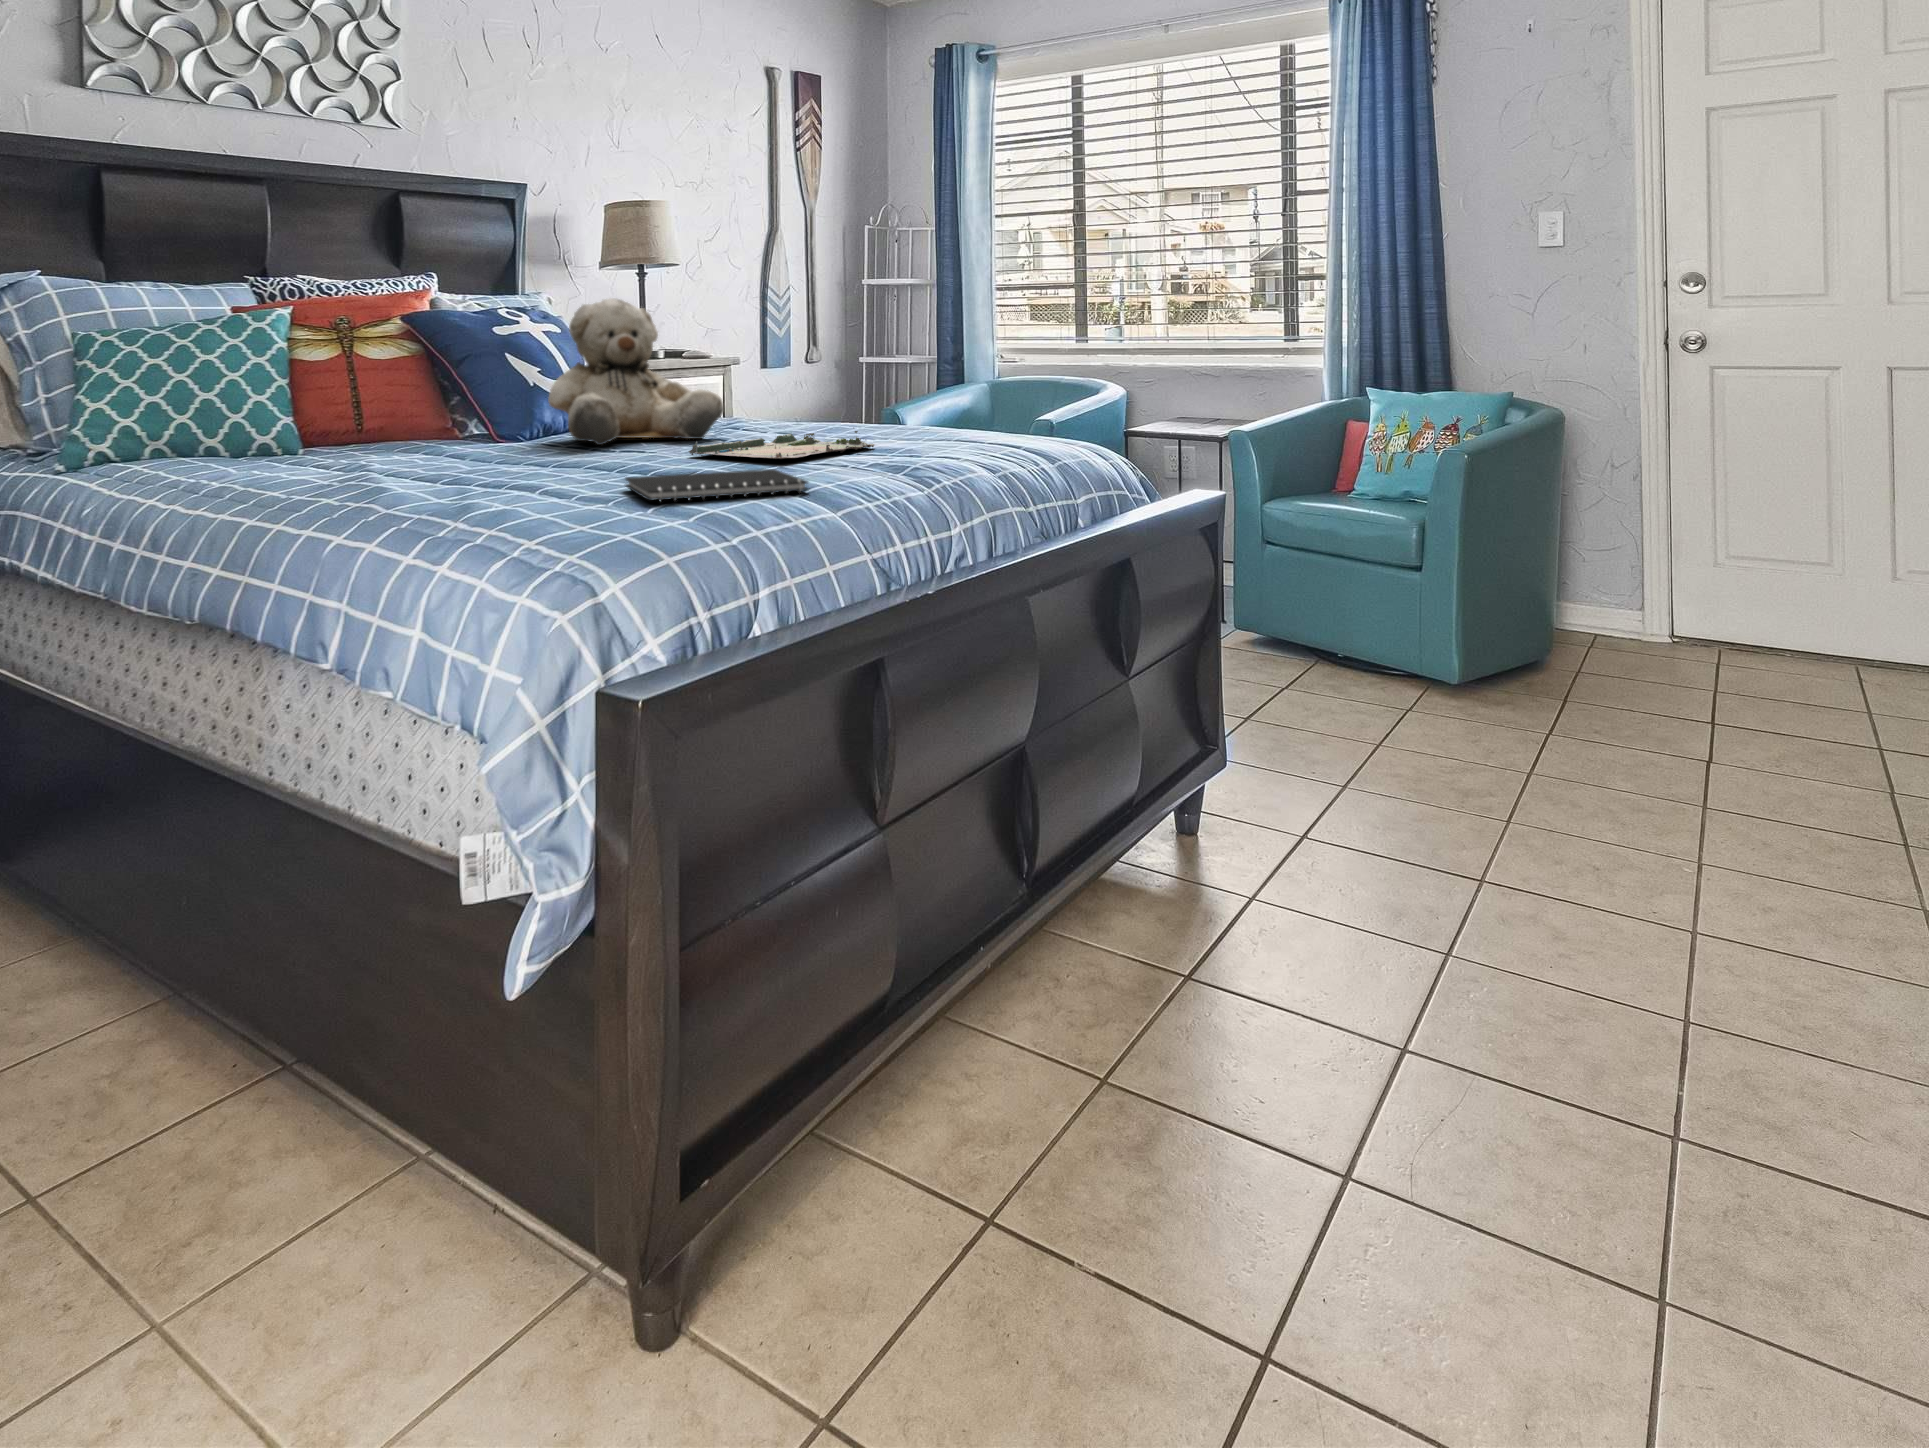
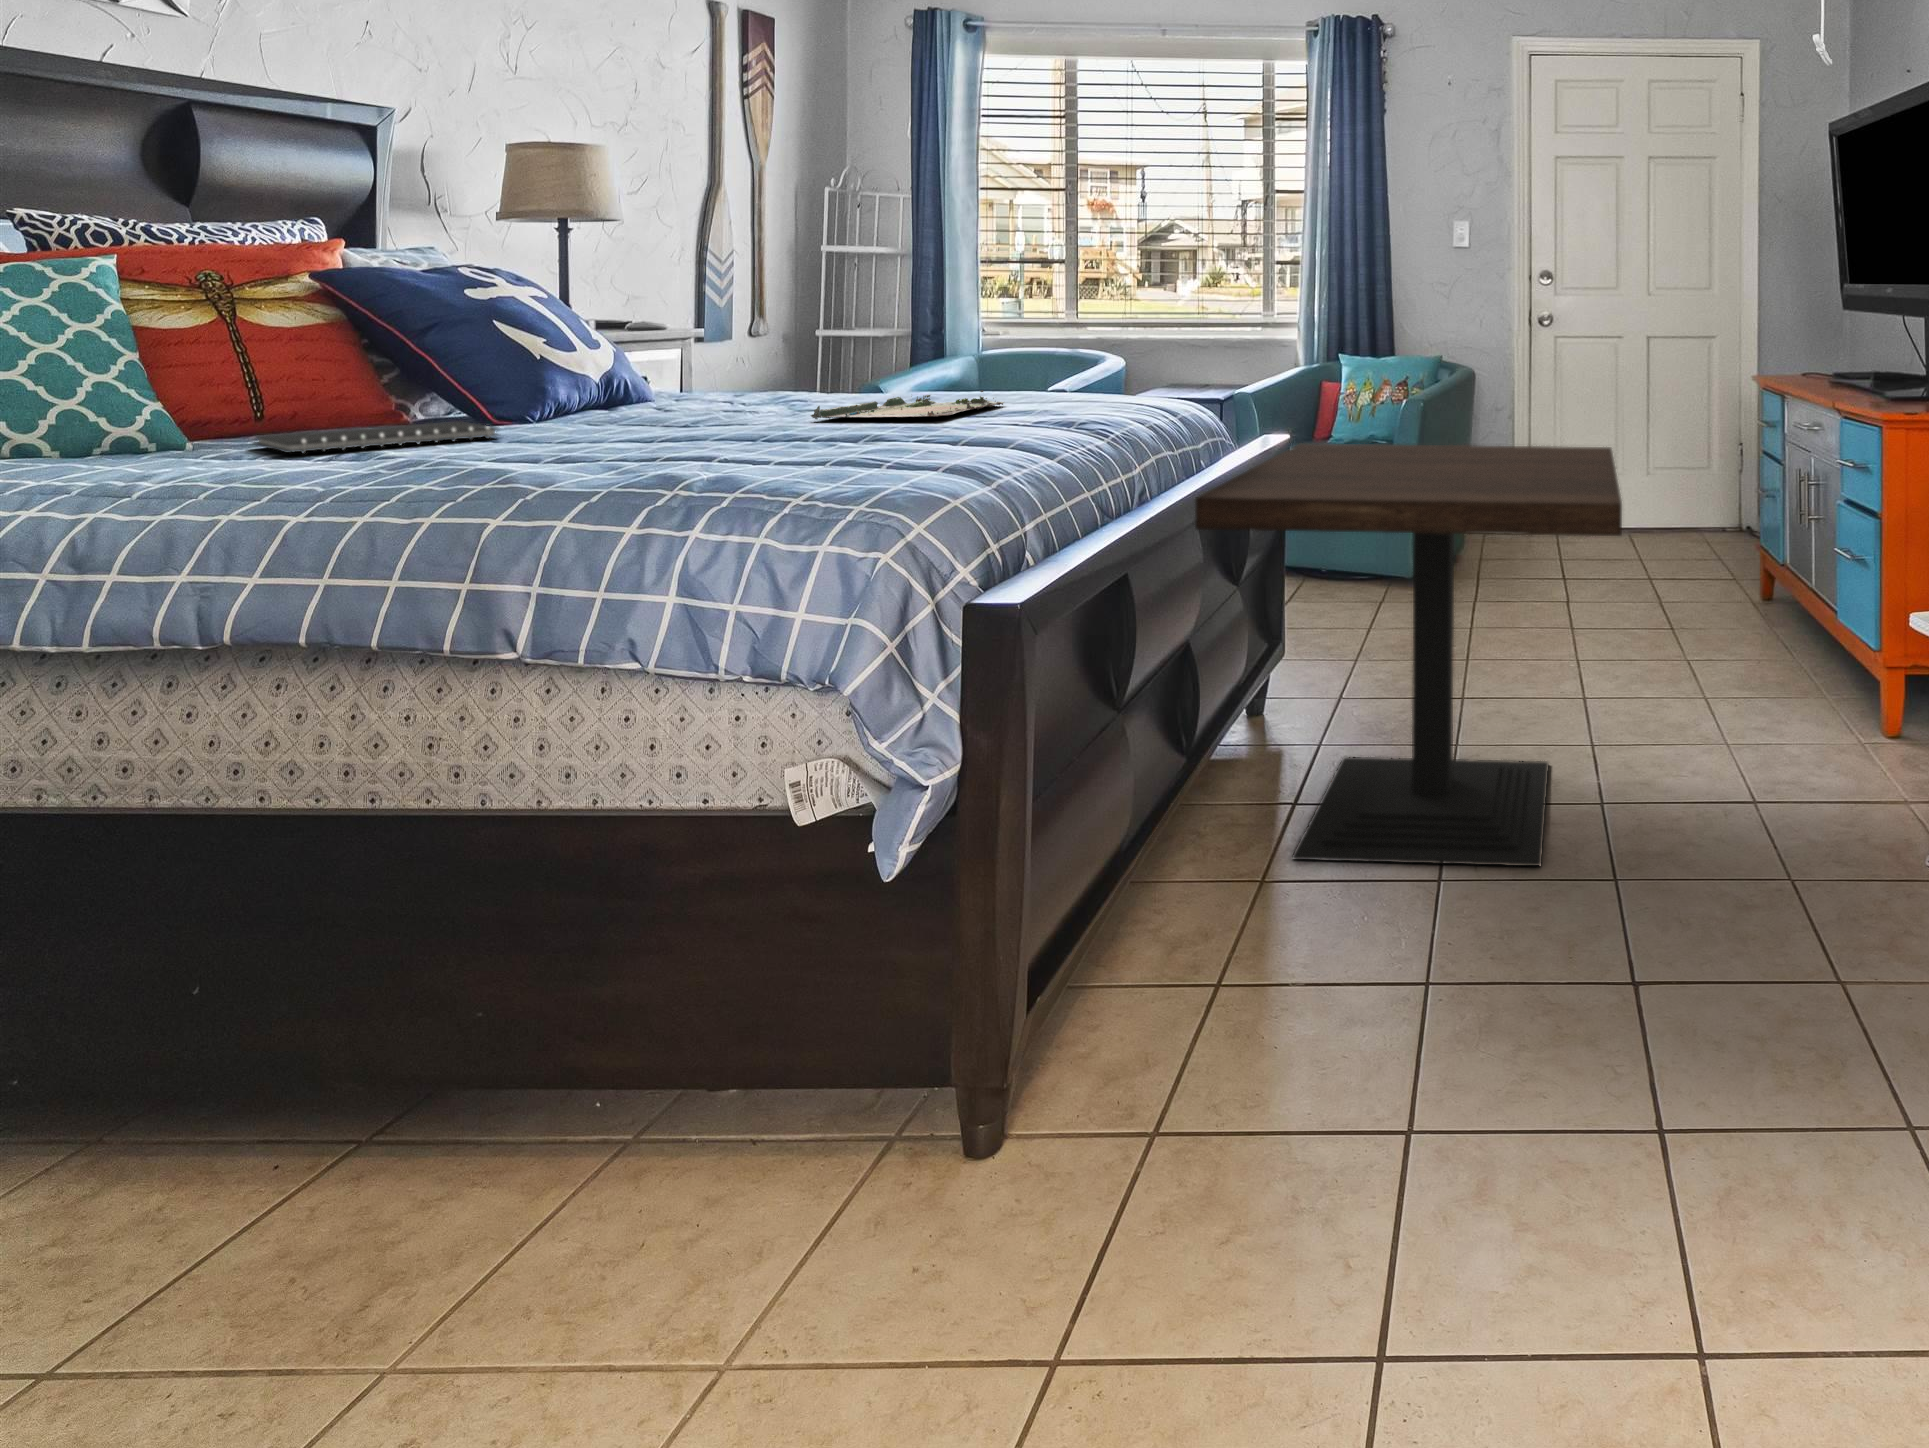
teddy bear: present [548,298,724,445] -> none [575,257,810,417]
notebook: present [625,469,808,502] -> present [254,422,498,453]
side table: none [992,511,1672,1193] -> present [1195,443,1622,866]

